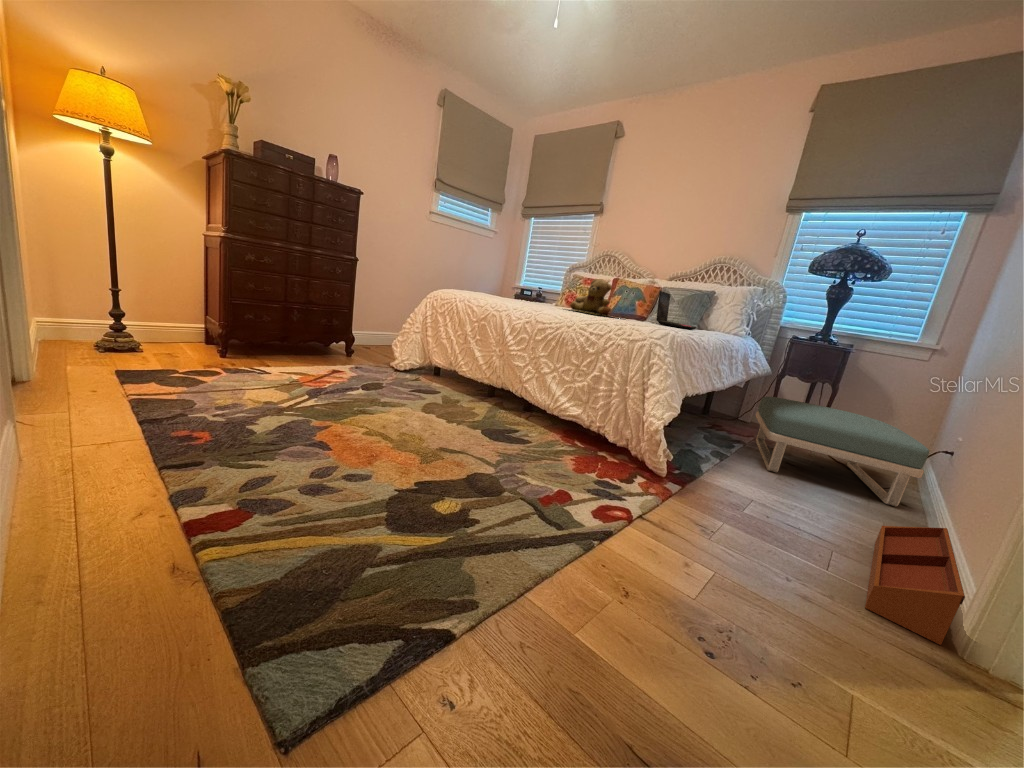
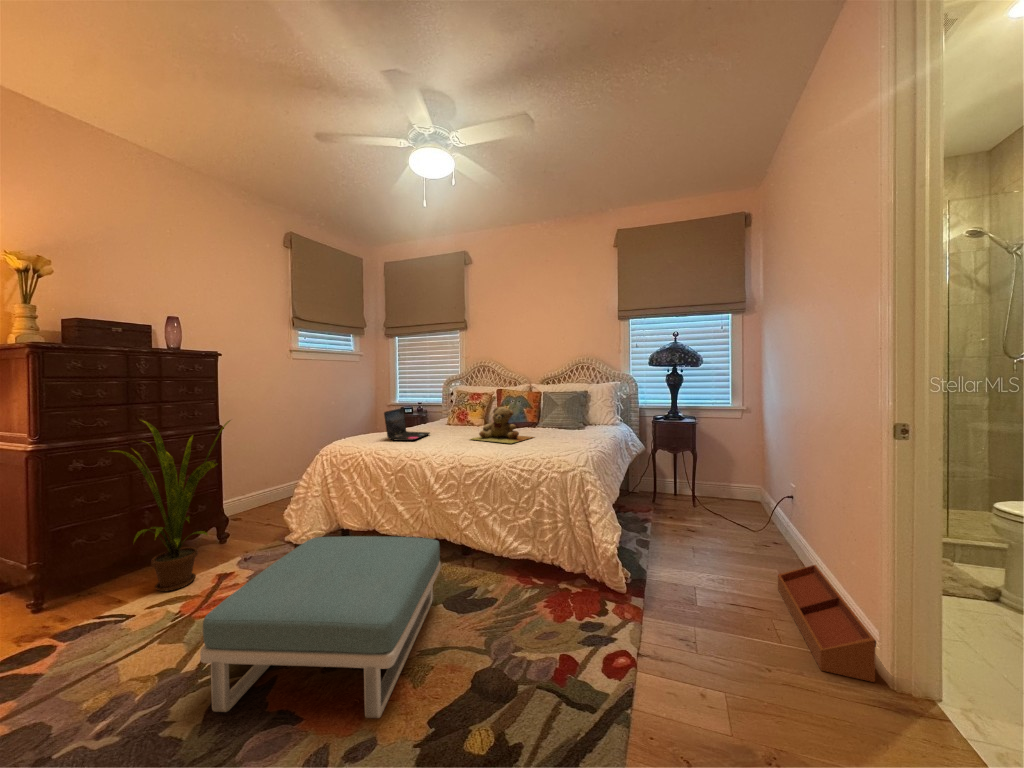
house plant: none [266,231,357,369] -> present [110,420,230,592]
laptop: present [656,291,696,329] -> present [384,408,430,441]
footstool: present [756,397,929,506] -> present [200,536,441,718]

